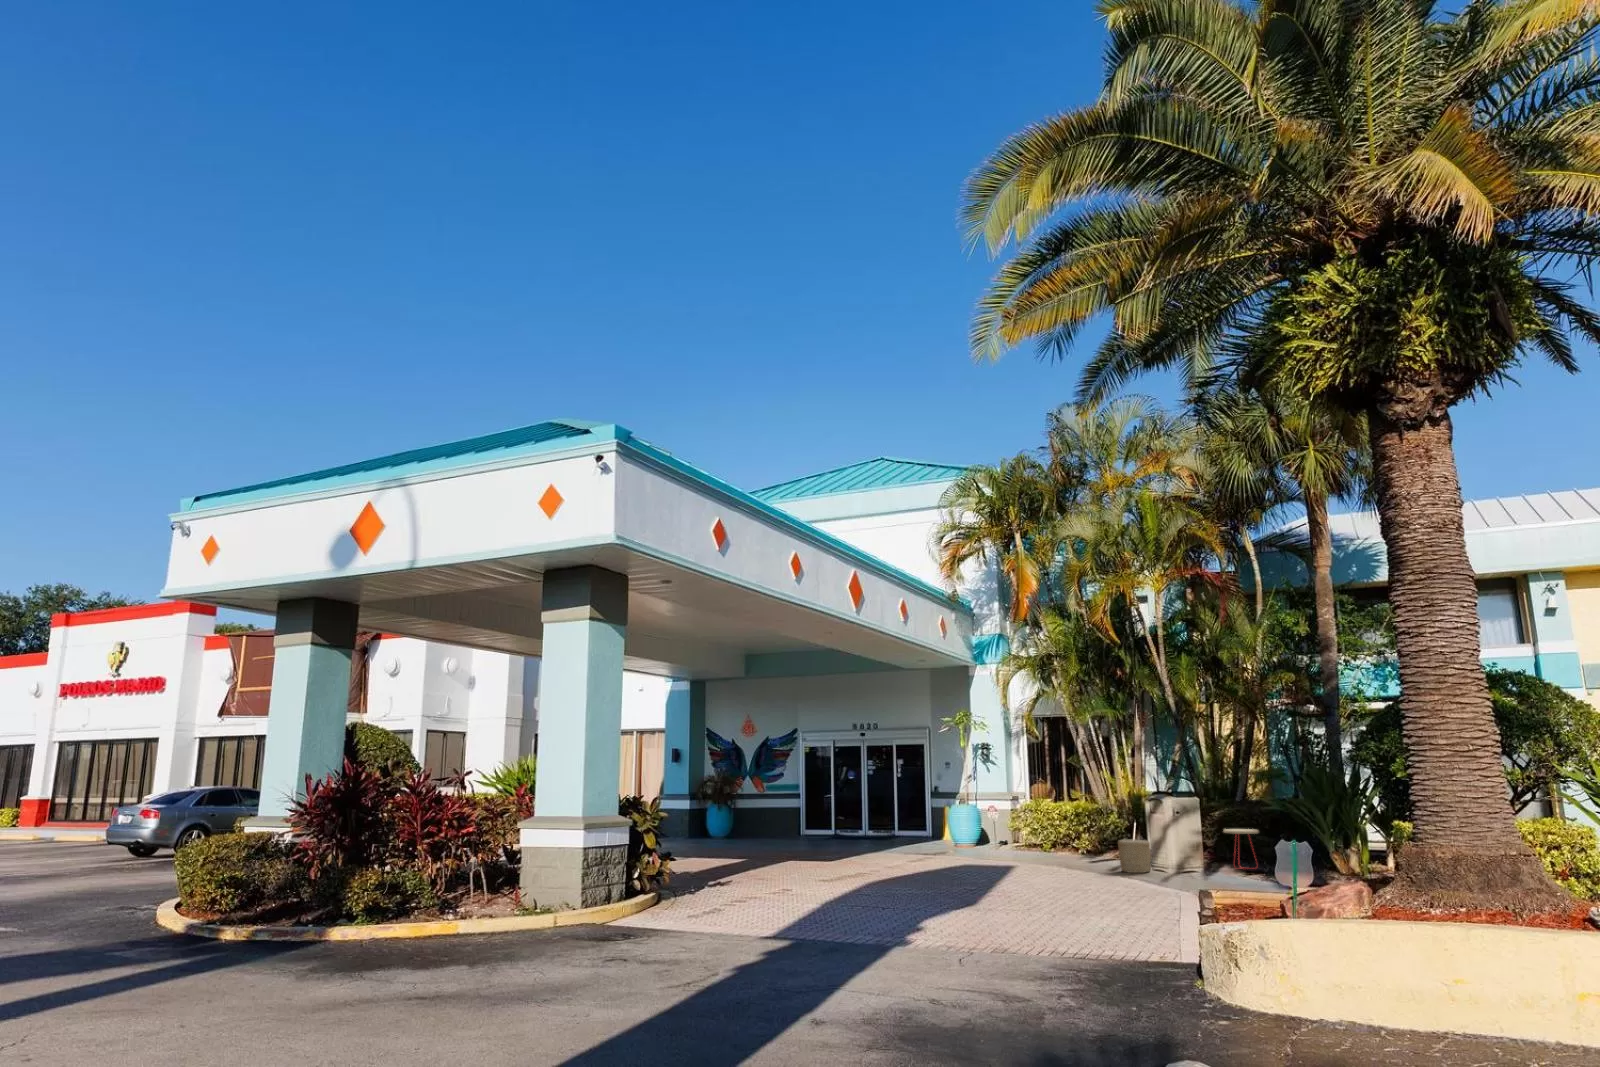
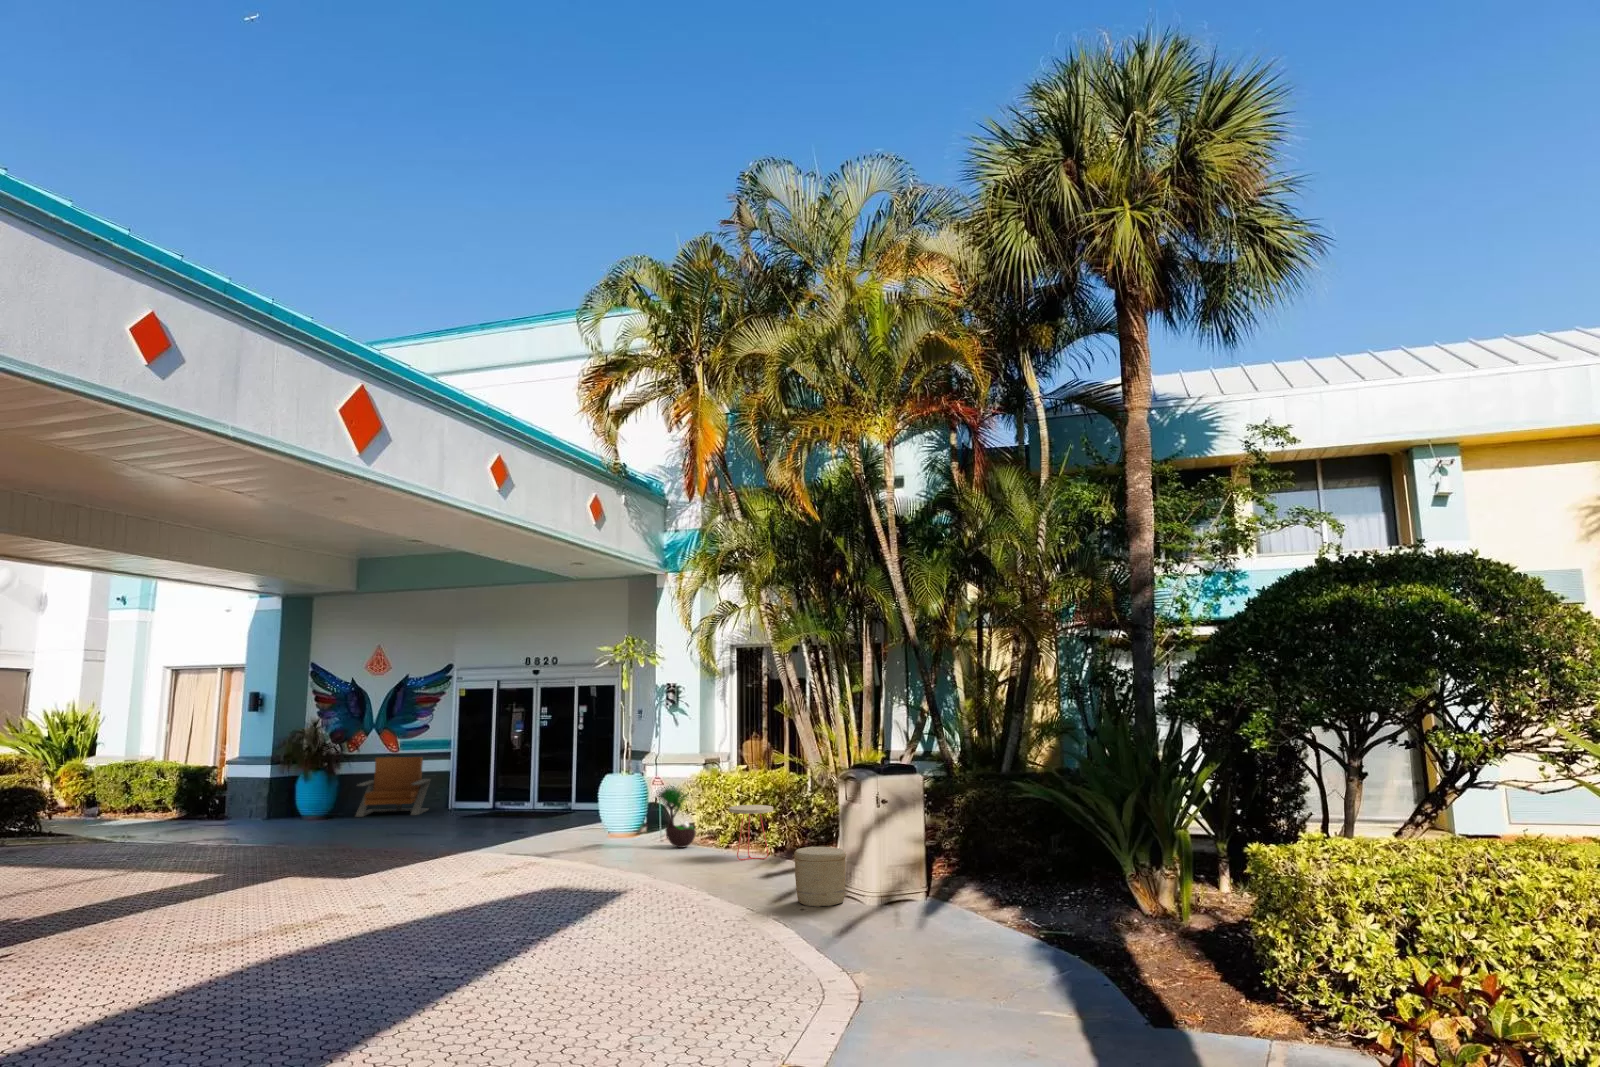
lounge chair: none [743,797,787,839] -> present [356,757,430,817]
potted tree: none [990,806,1020,853] -> present [657,786,696,848]
side table: present [1224,829,1258,869] -> present [729,805,773,860]

